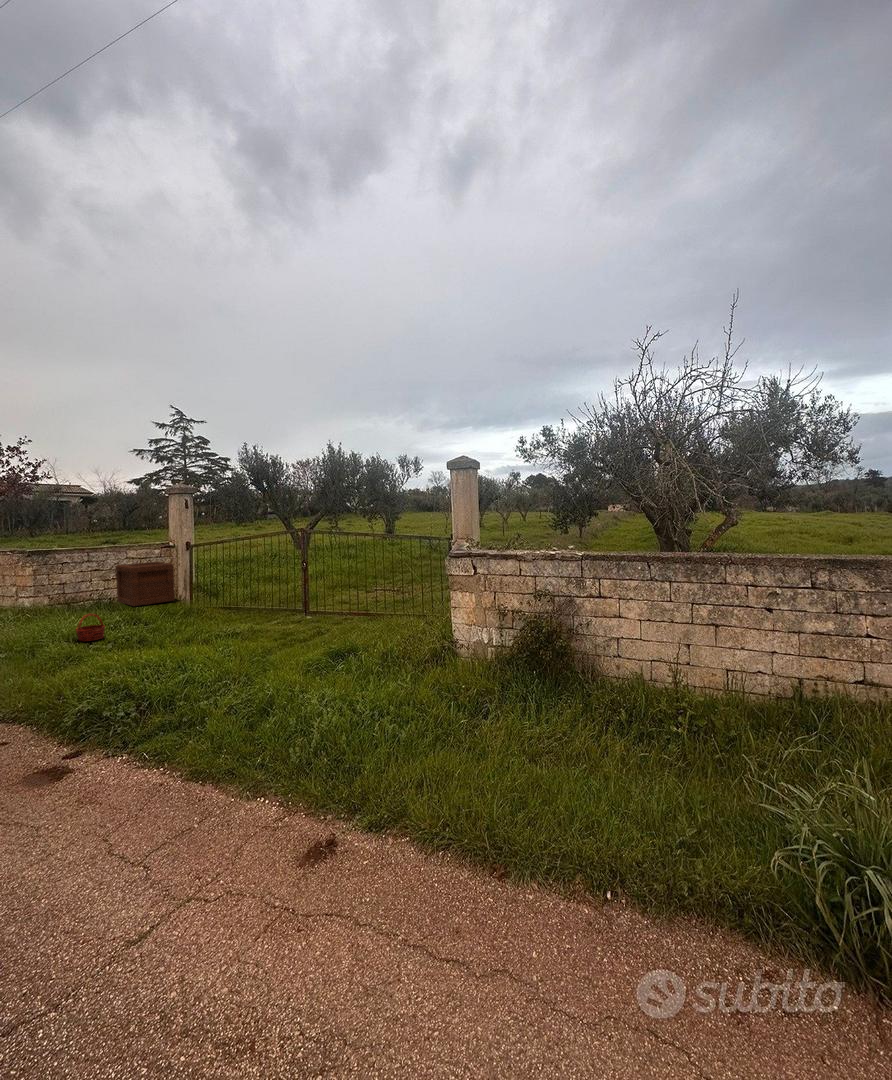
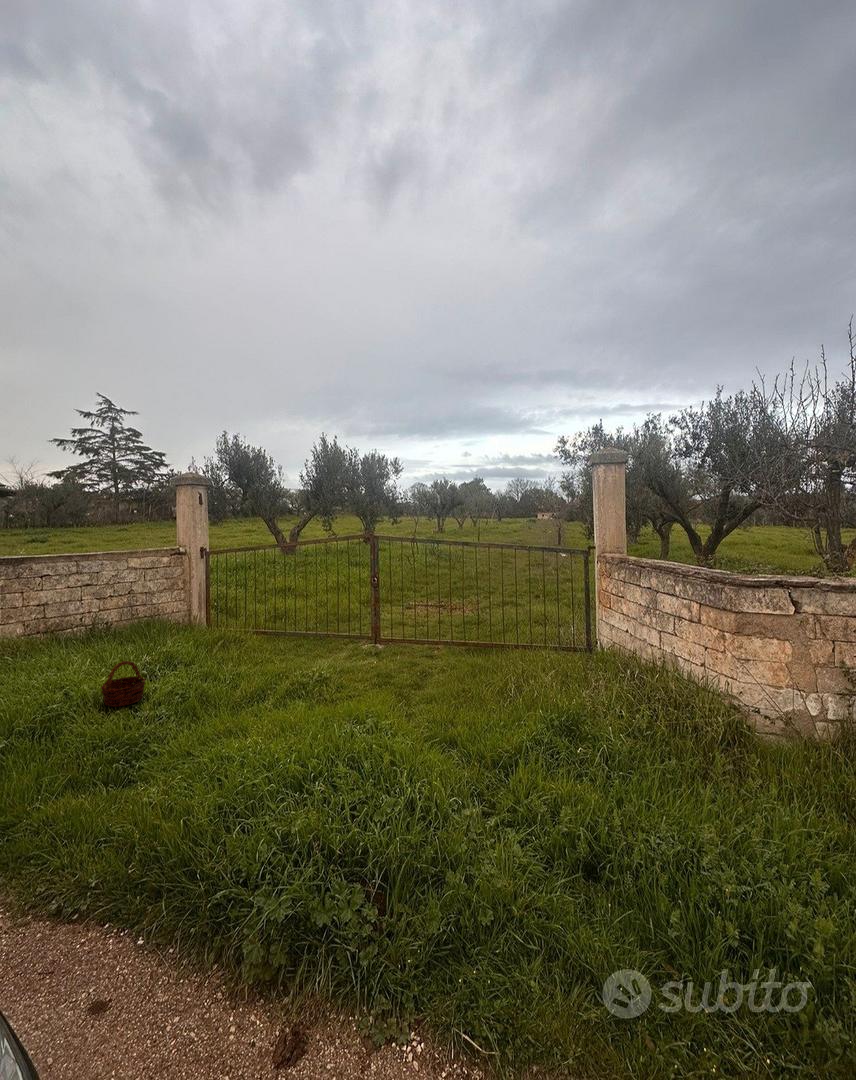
wooden crate: present [116,562,175,606] -> none [114,573,196,636]

